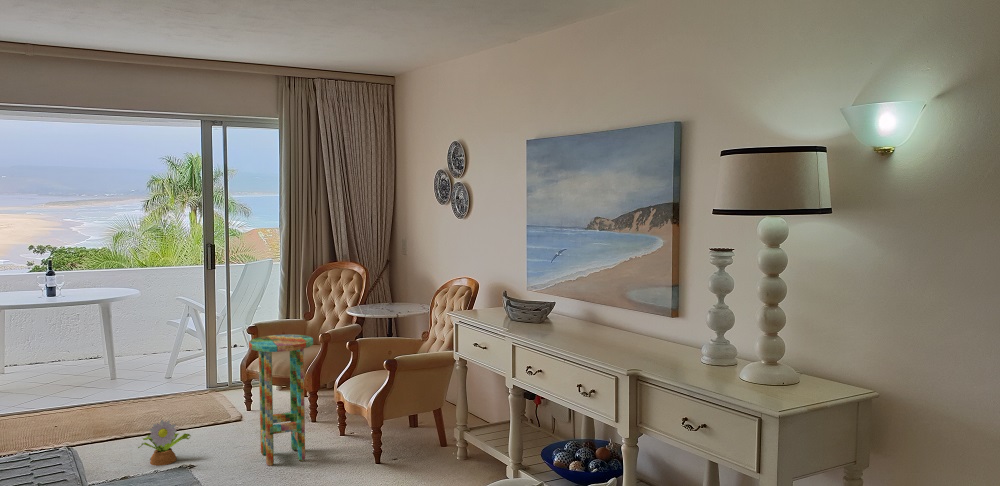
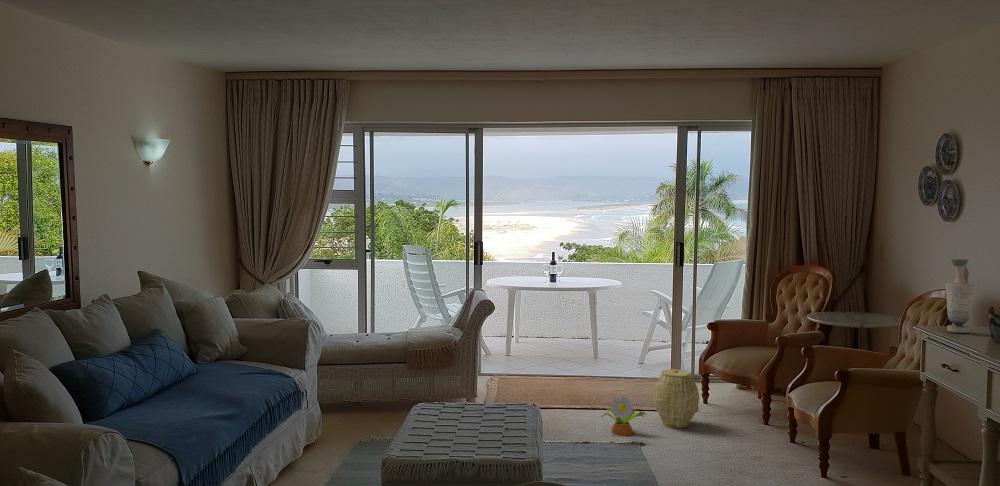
vase: none [470,250,492,315] -> present [945,259,974,333]
side table: present [249,334,313,466] -> none [699,331,762,458]
woven basket: none [196,381,247,444] -> present [653,369,699,428]

